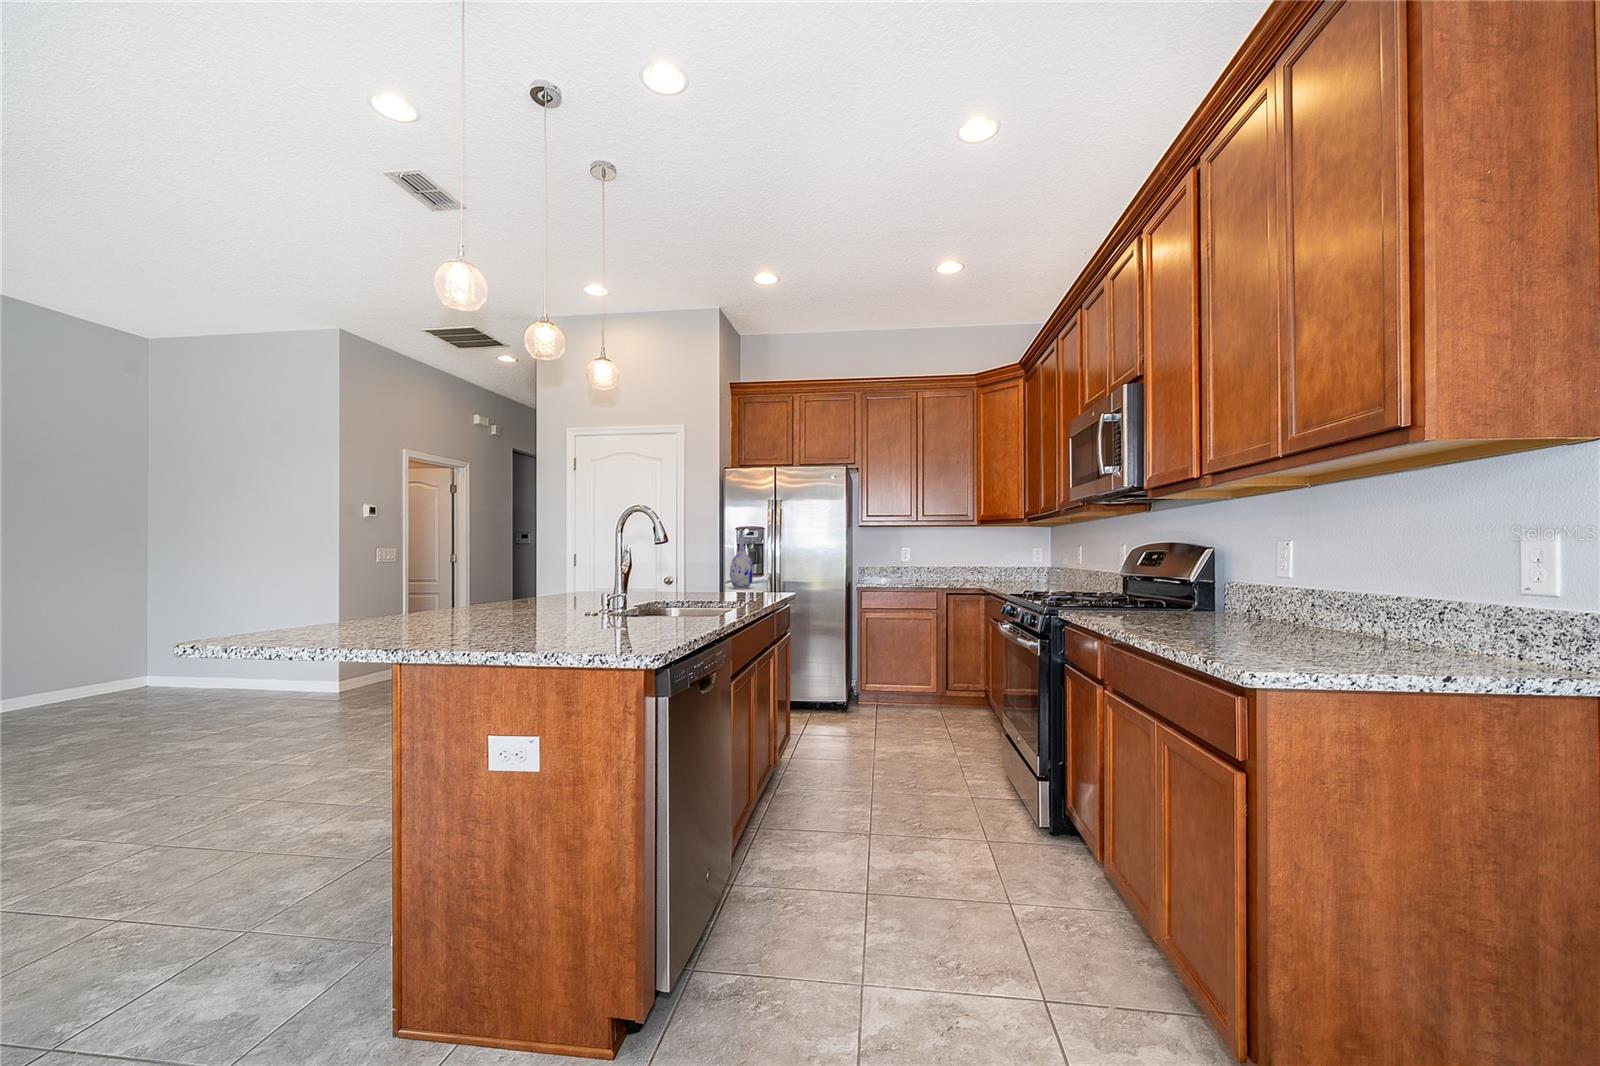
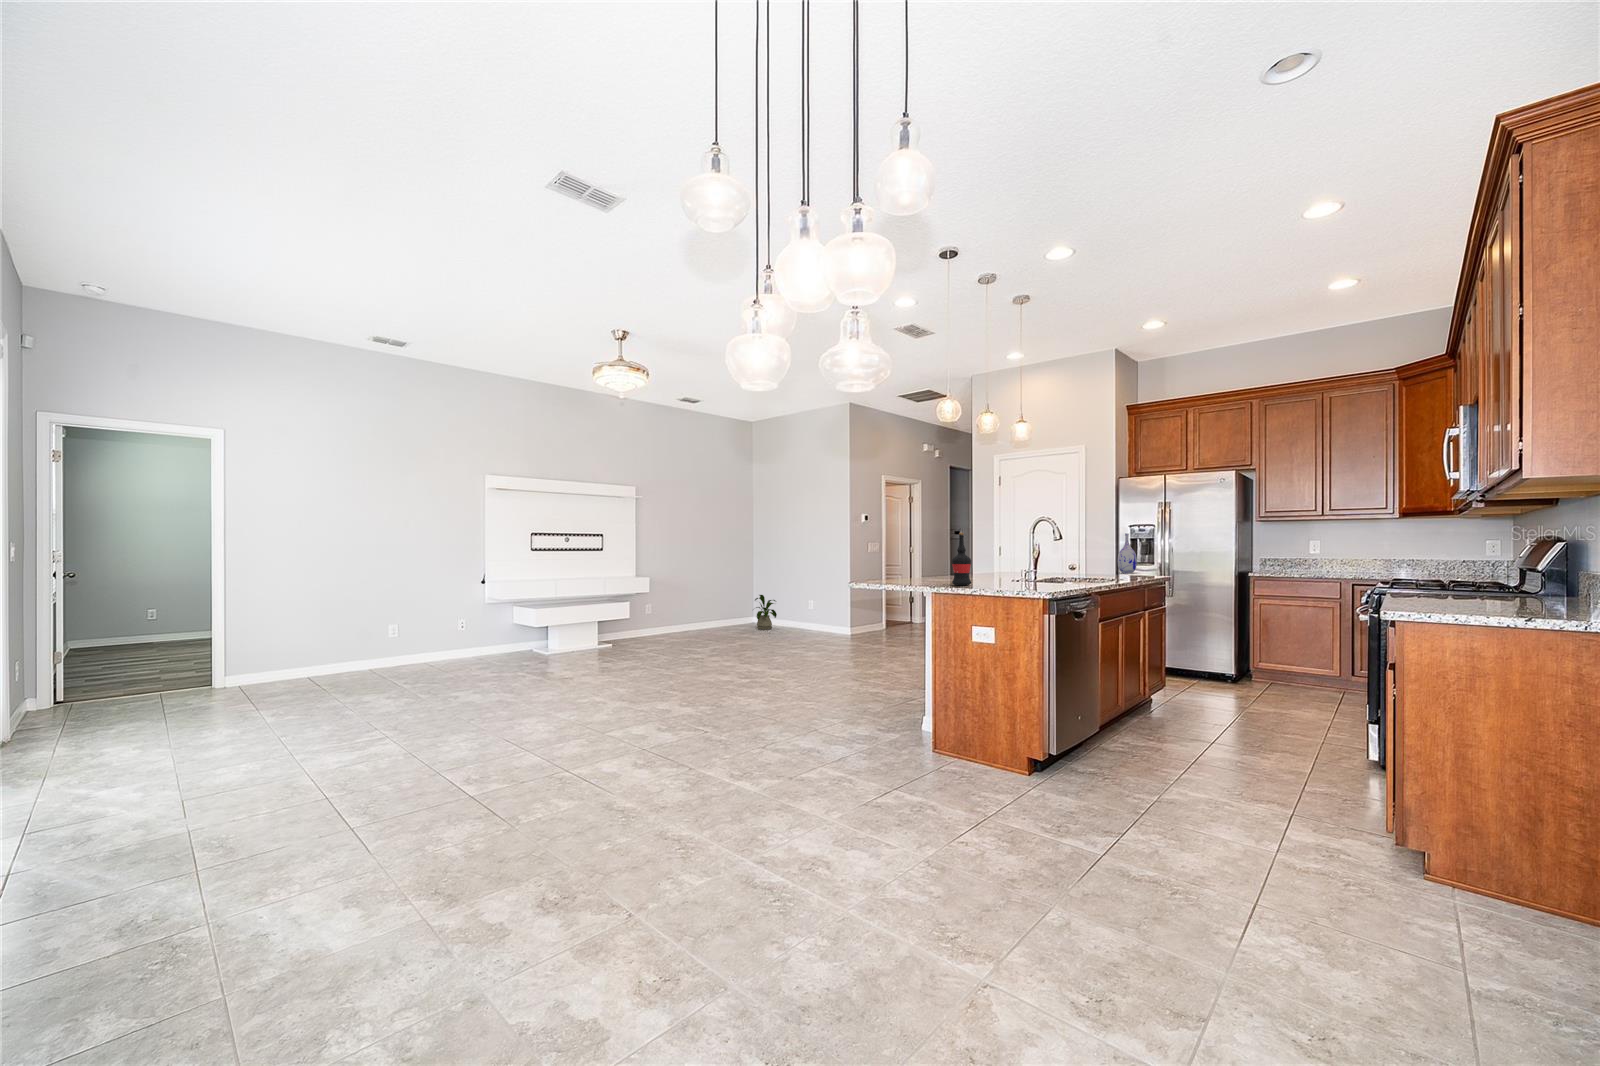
wine bottle: none [450,521,496,635] -> present [952,533,971,585]
house plant: none [134,635,197,695] -> present [755,595,777,630]

